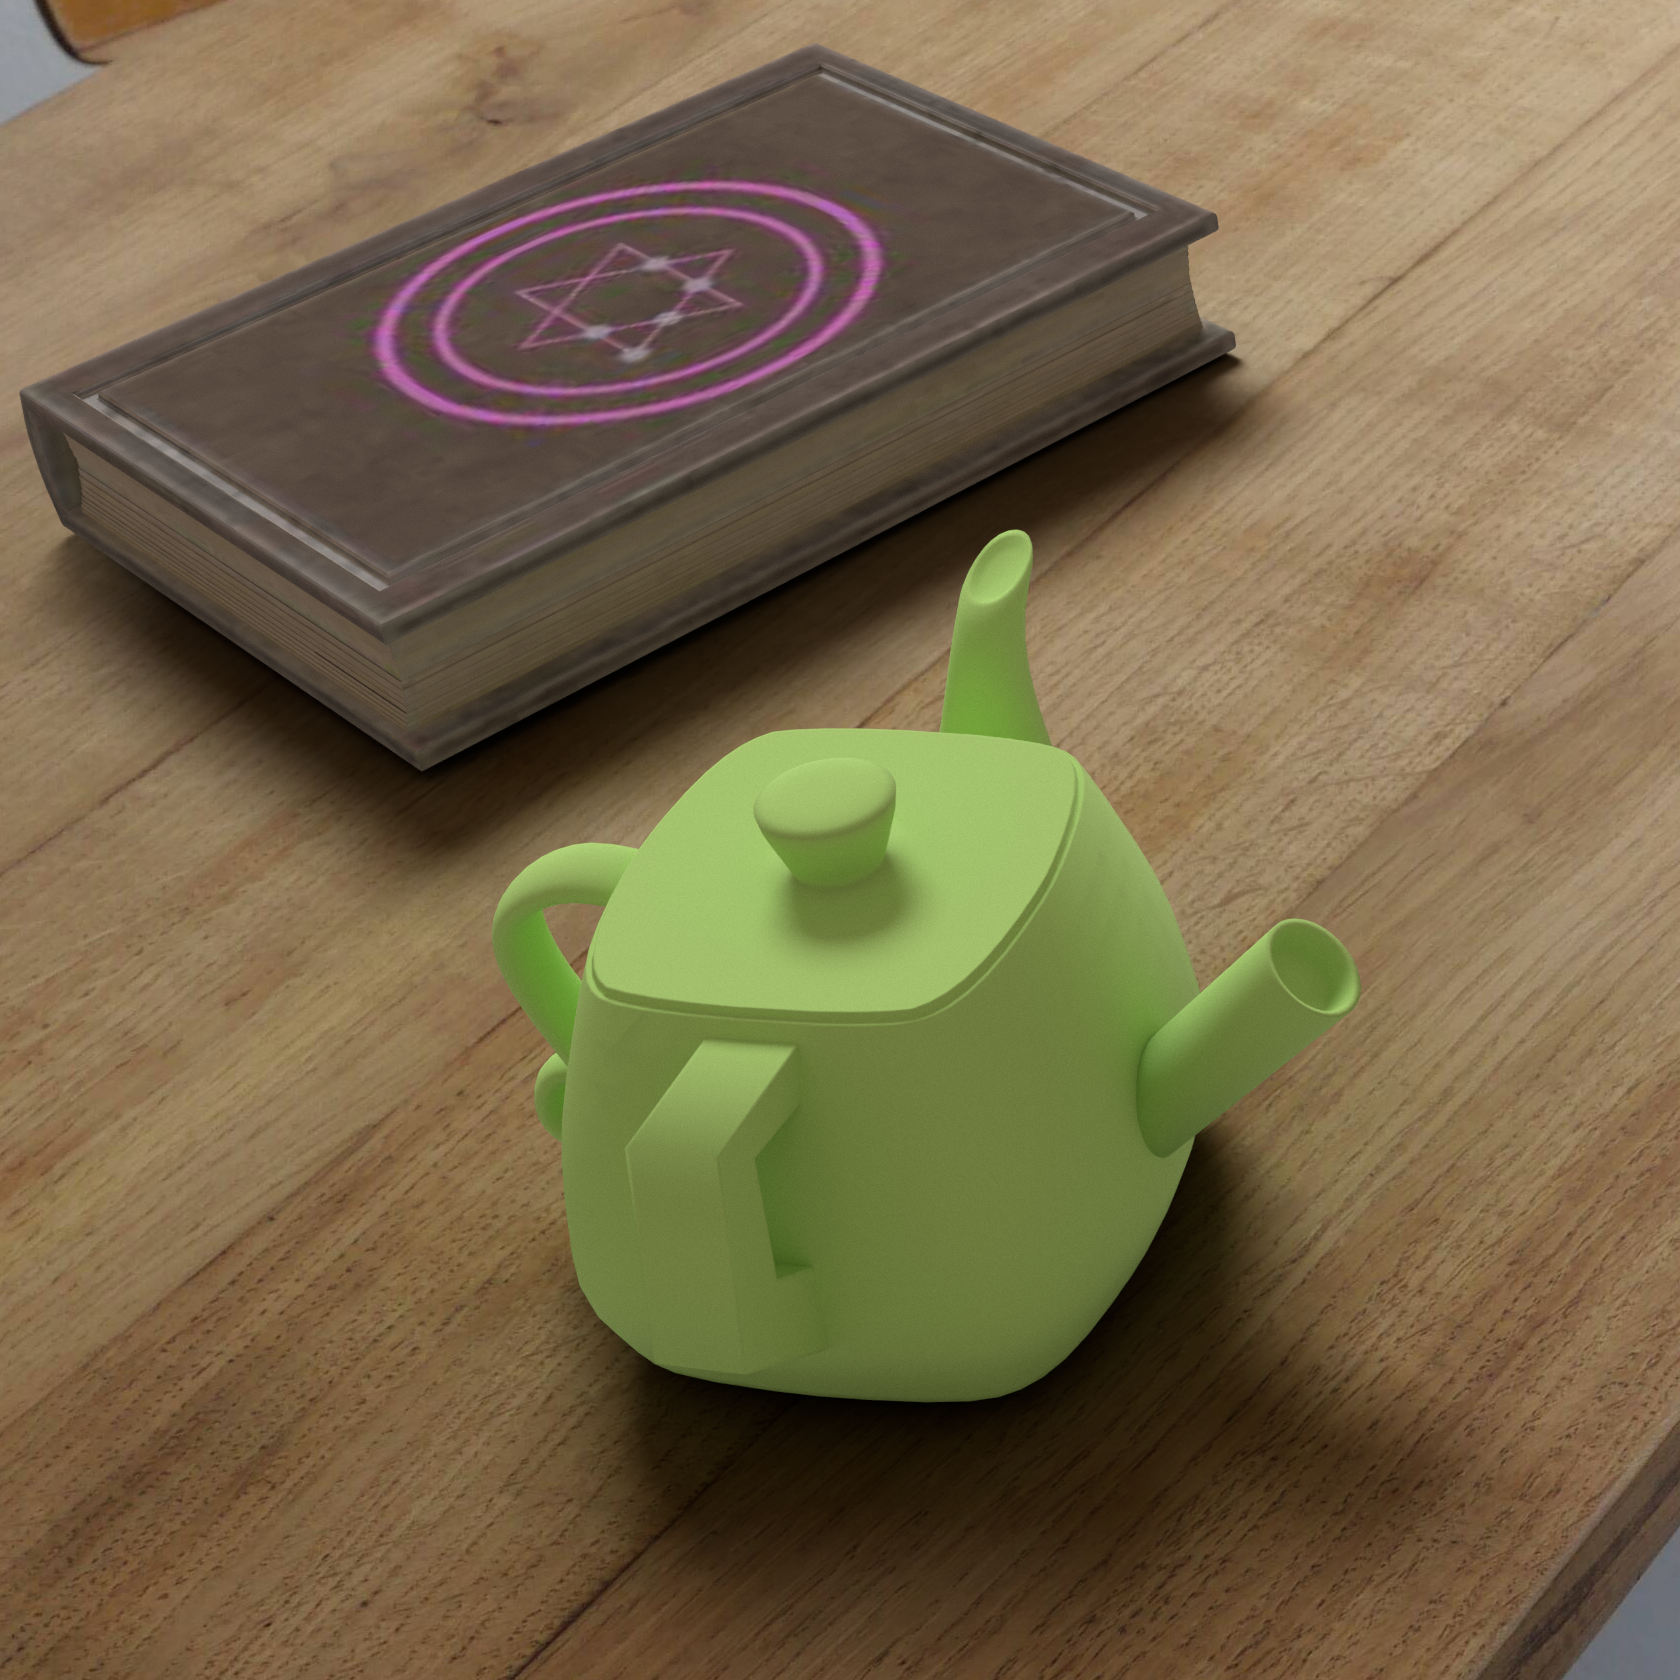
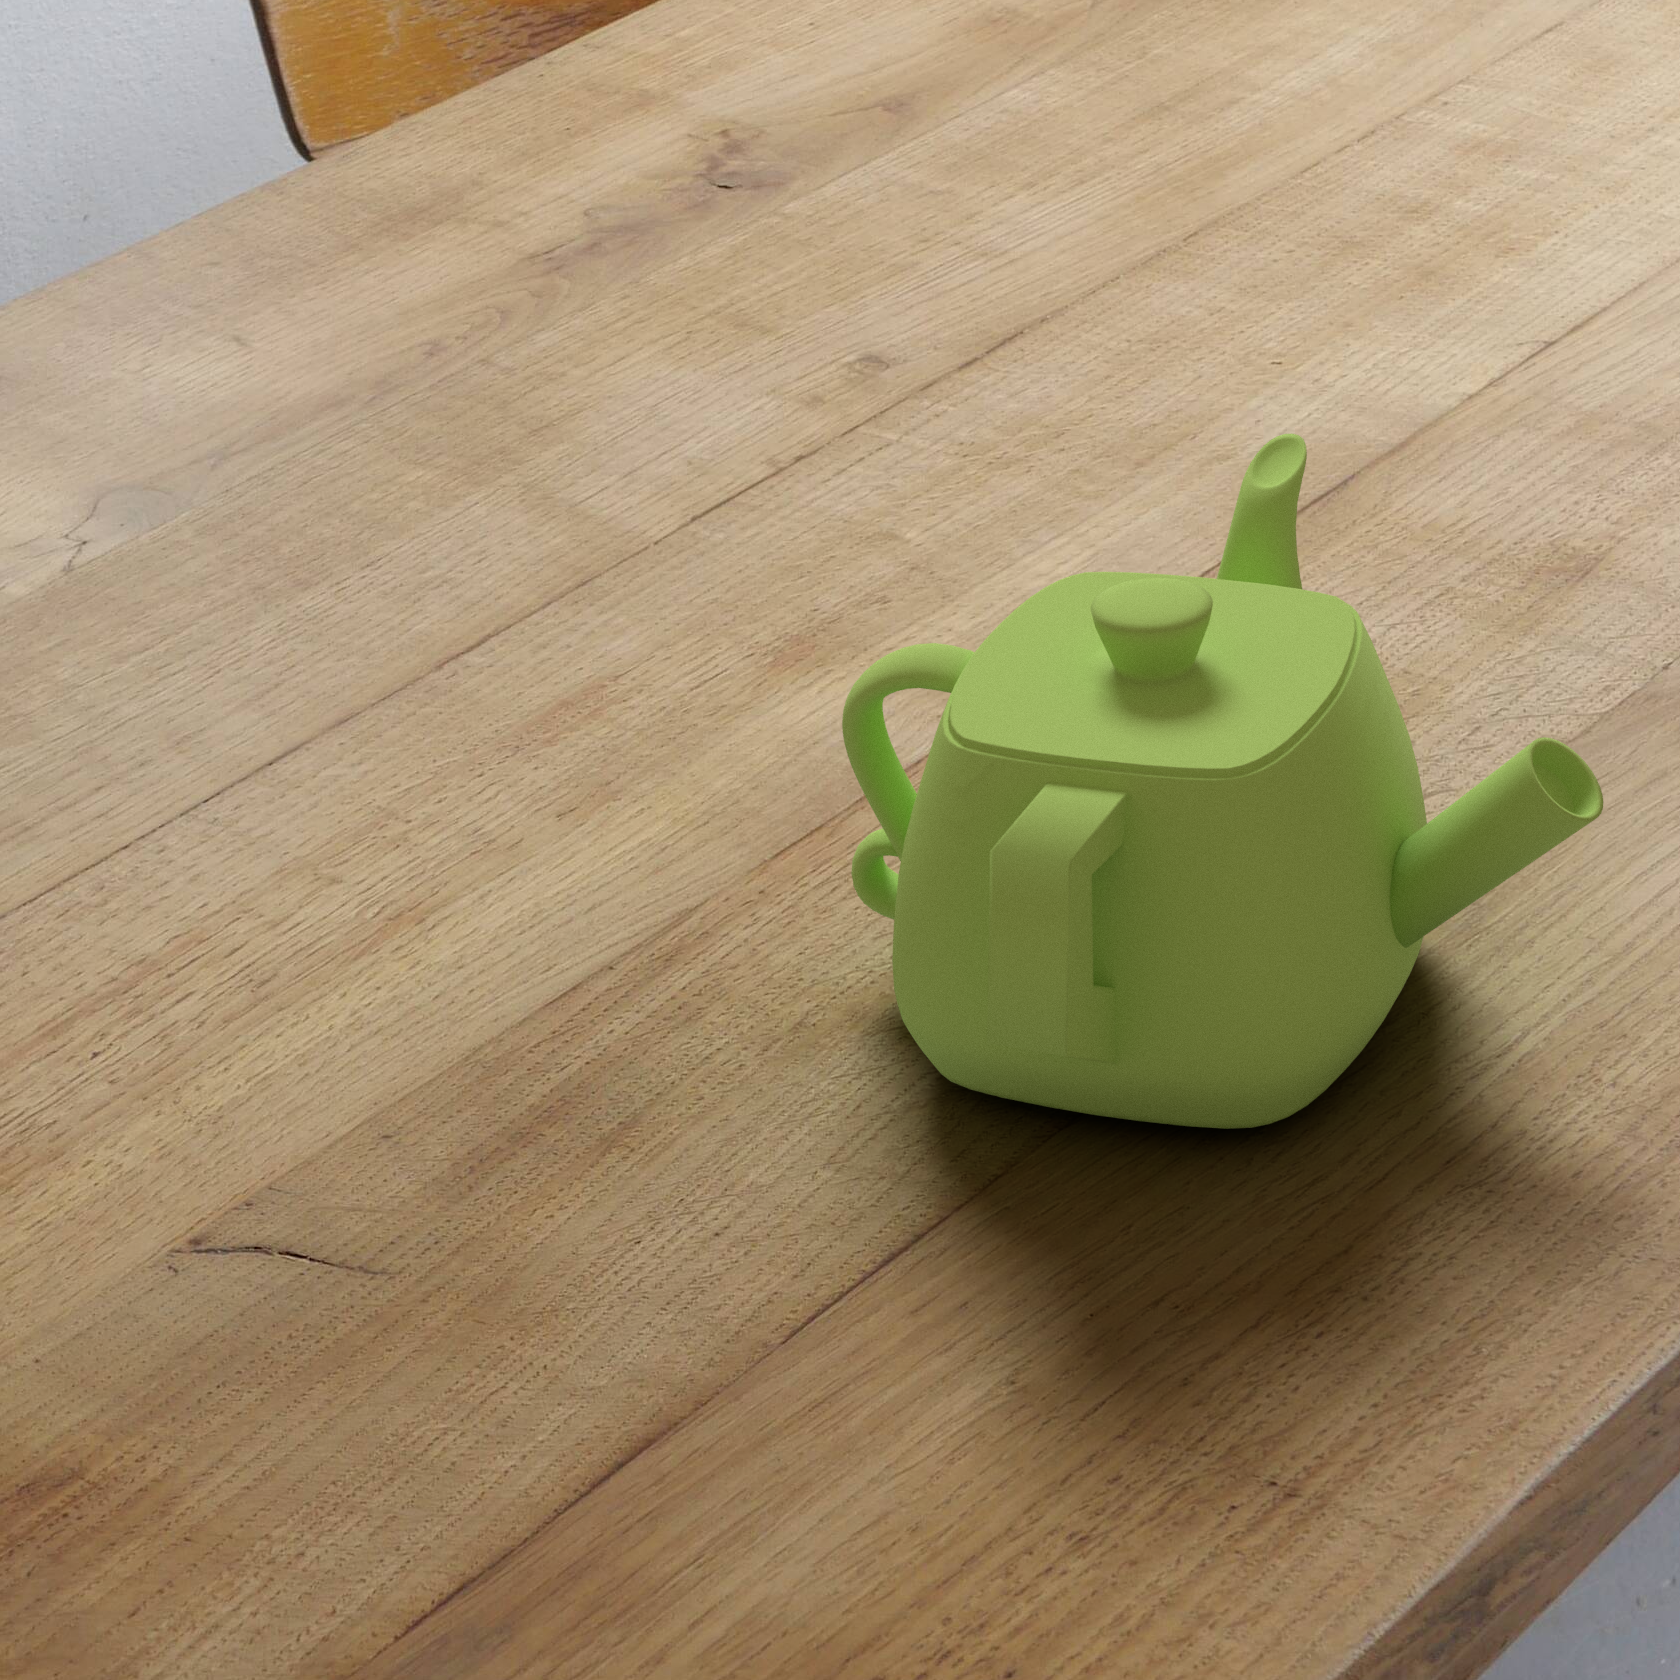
book: present [19,43,1236,771] -> none [372,114,1408,651]

